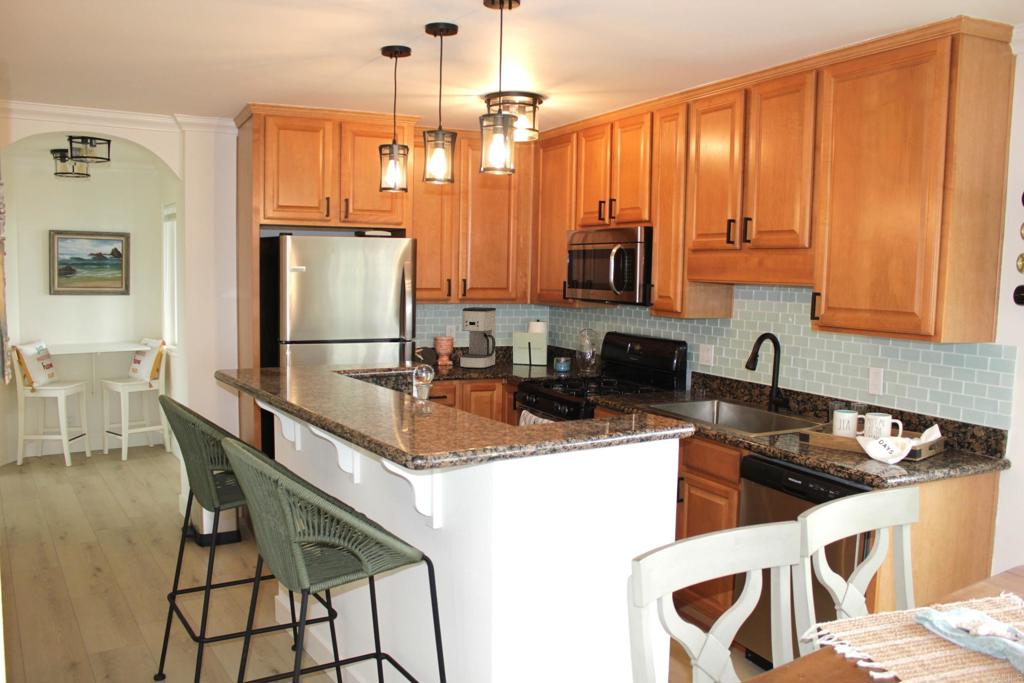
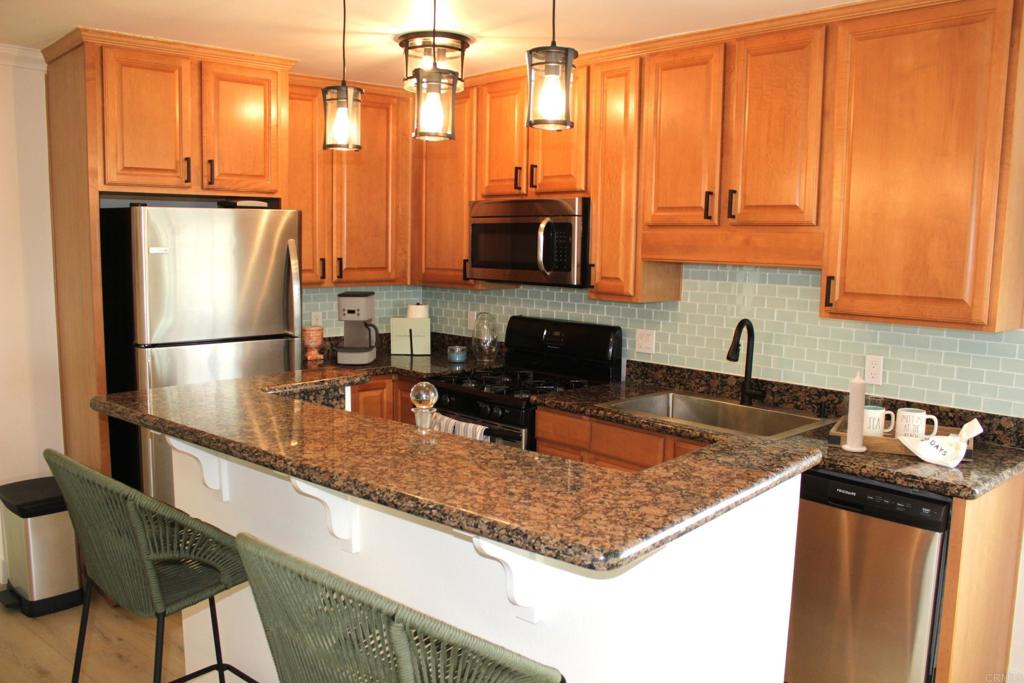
candle: none [811,375,832,446] -> present [842,371,866,452]

